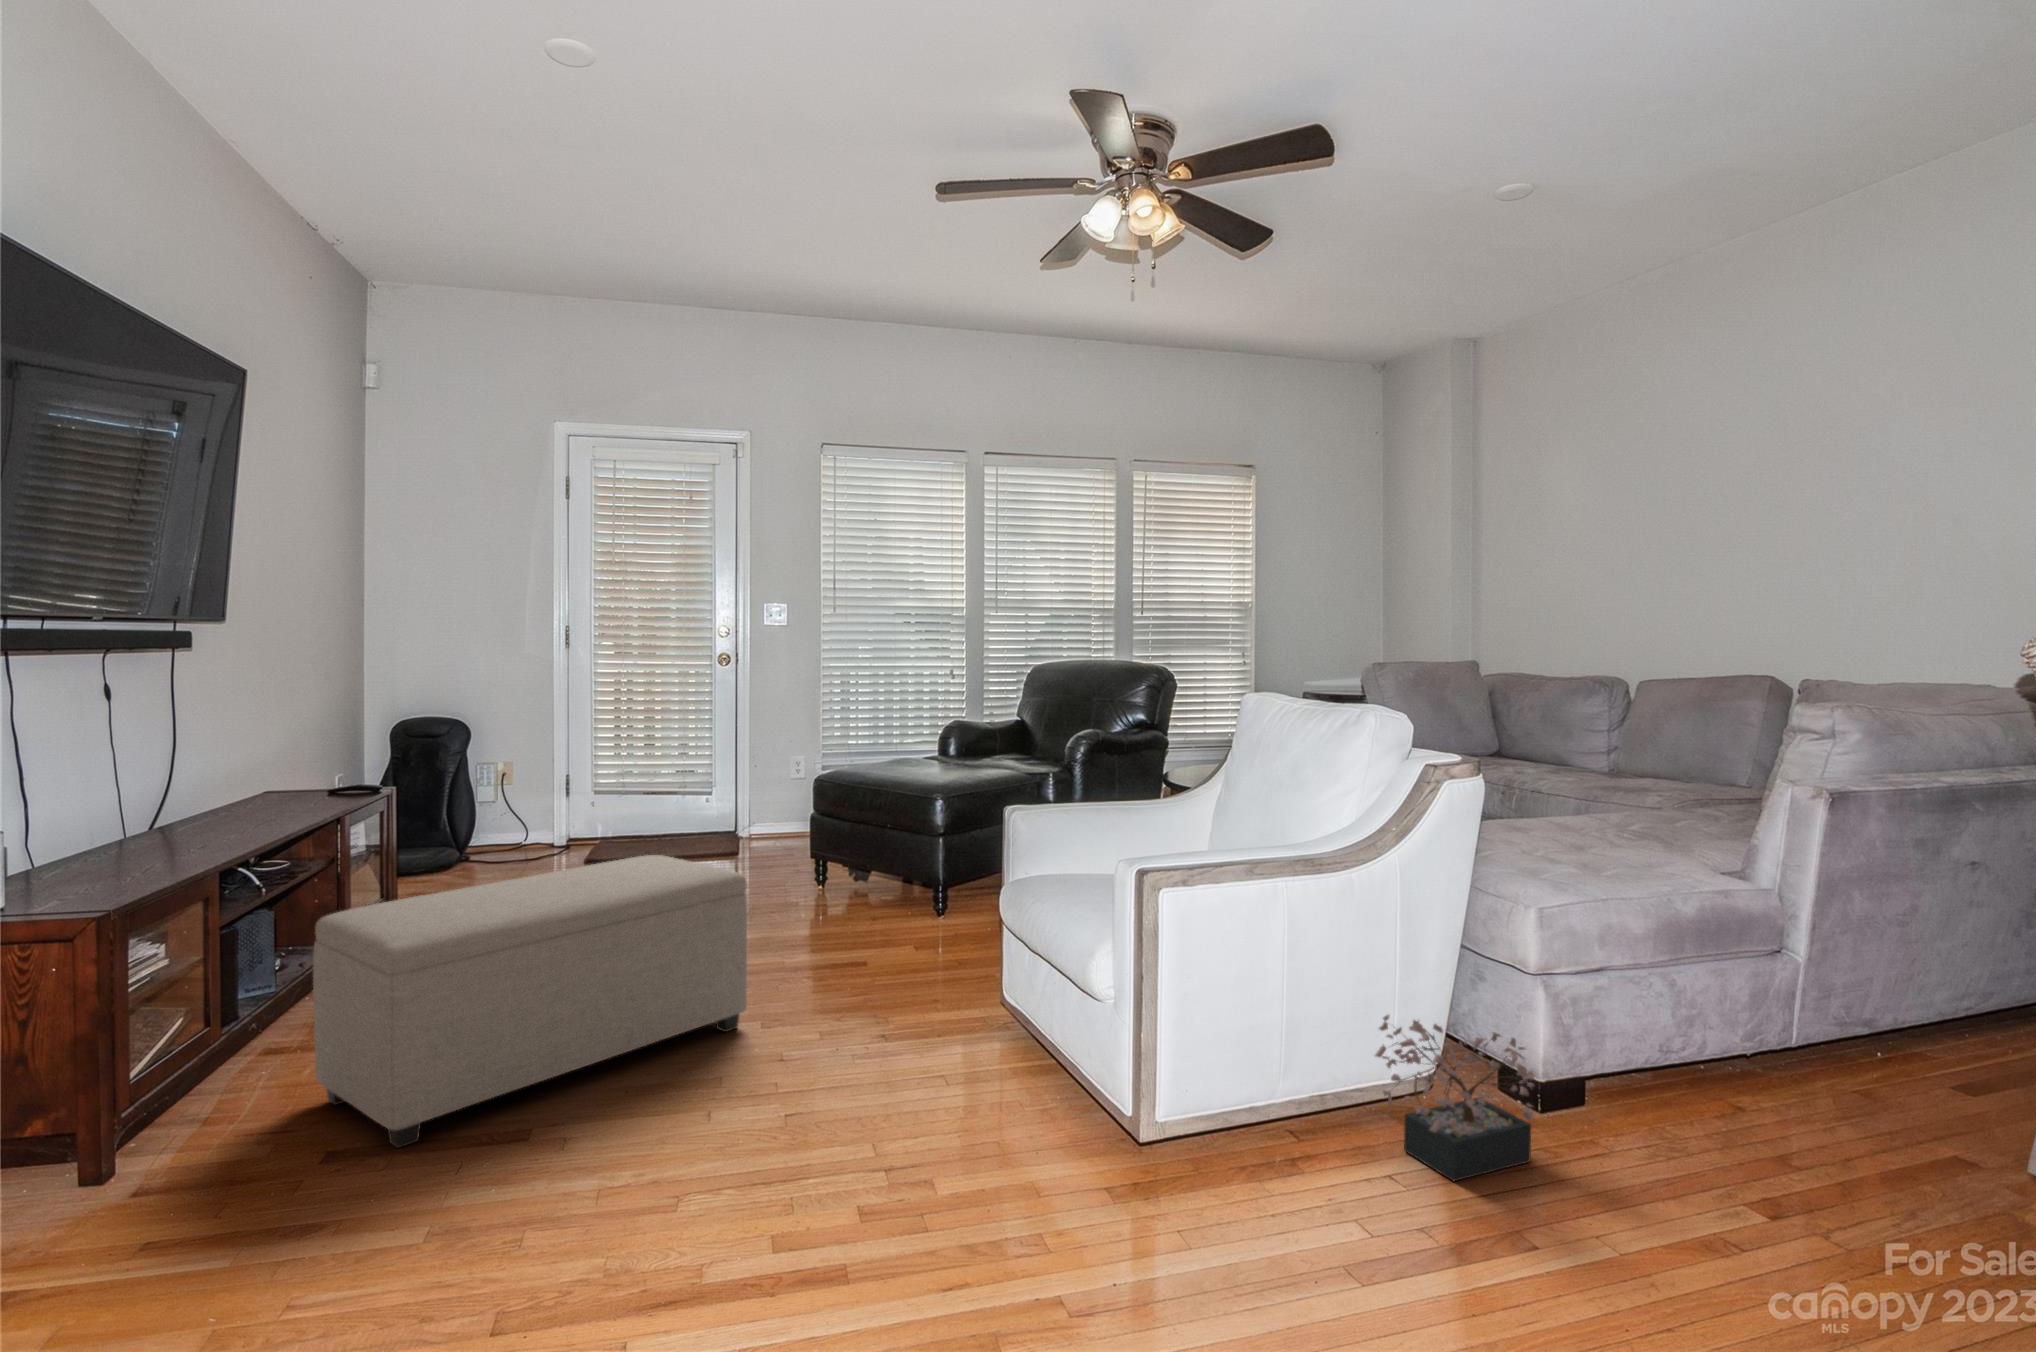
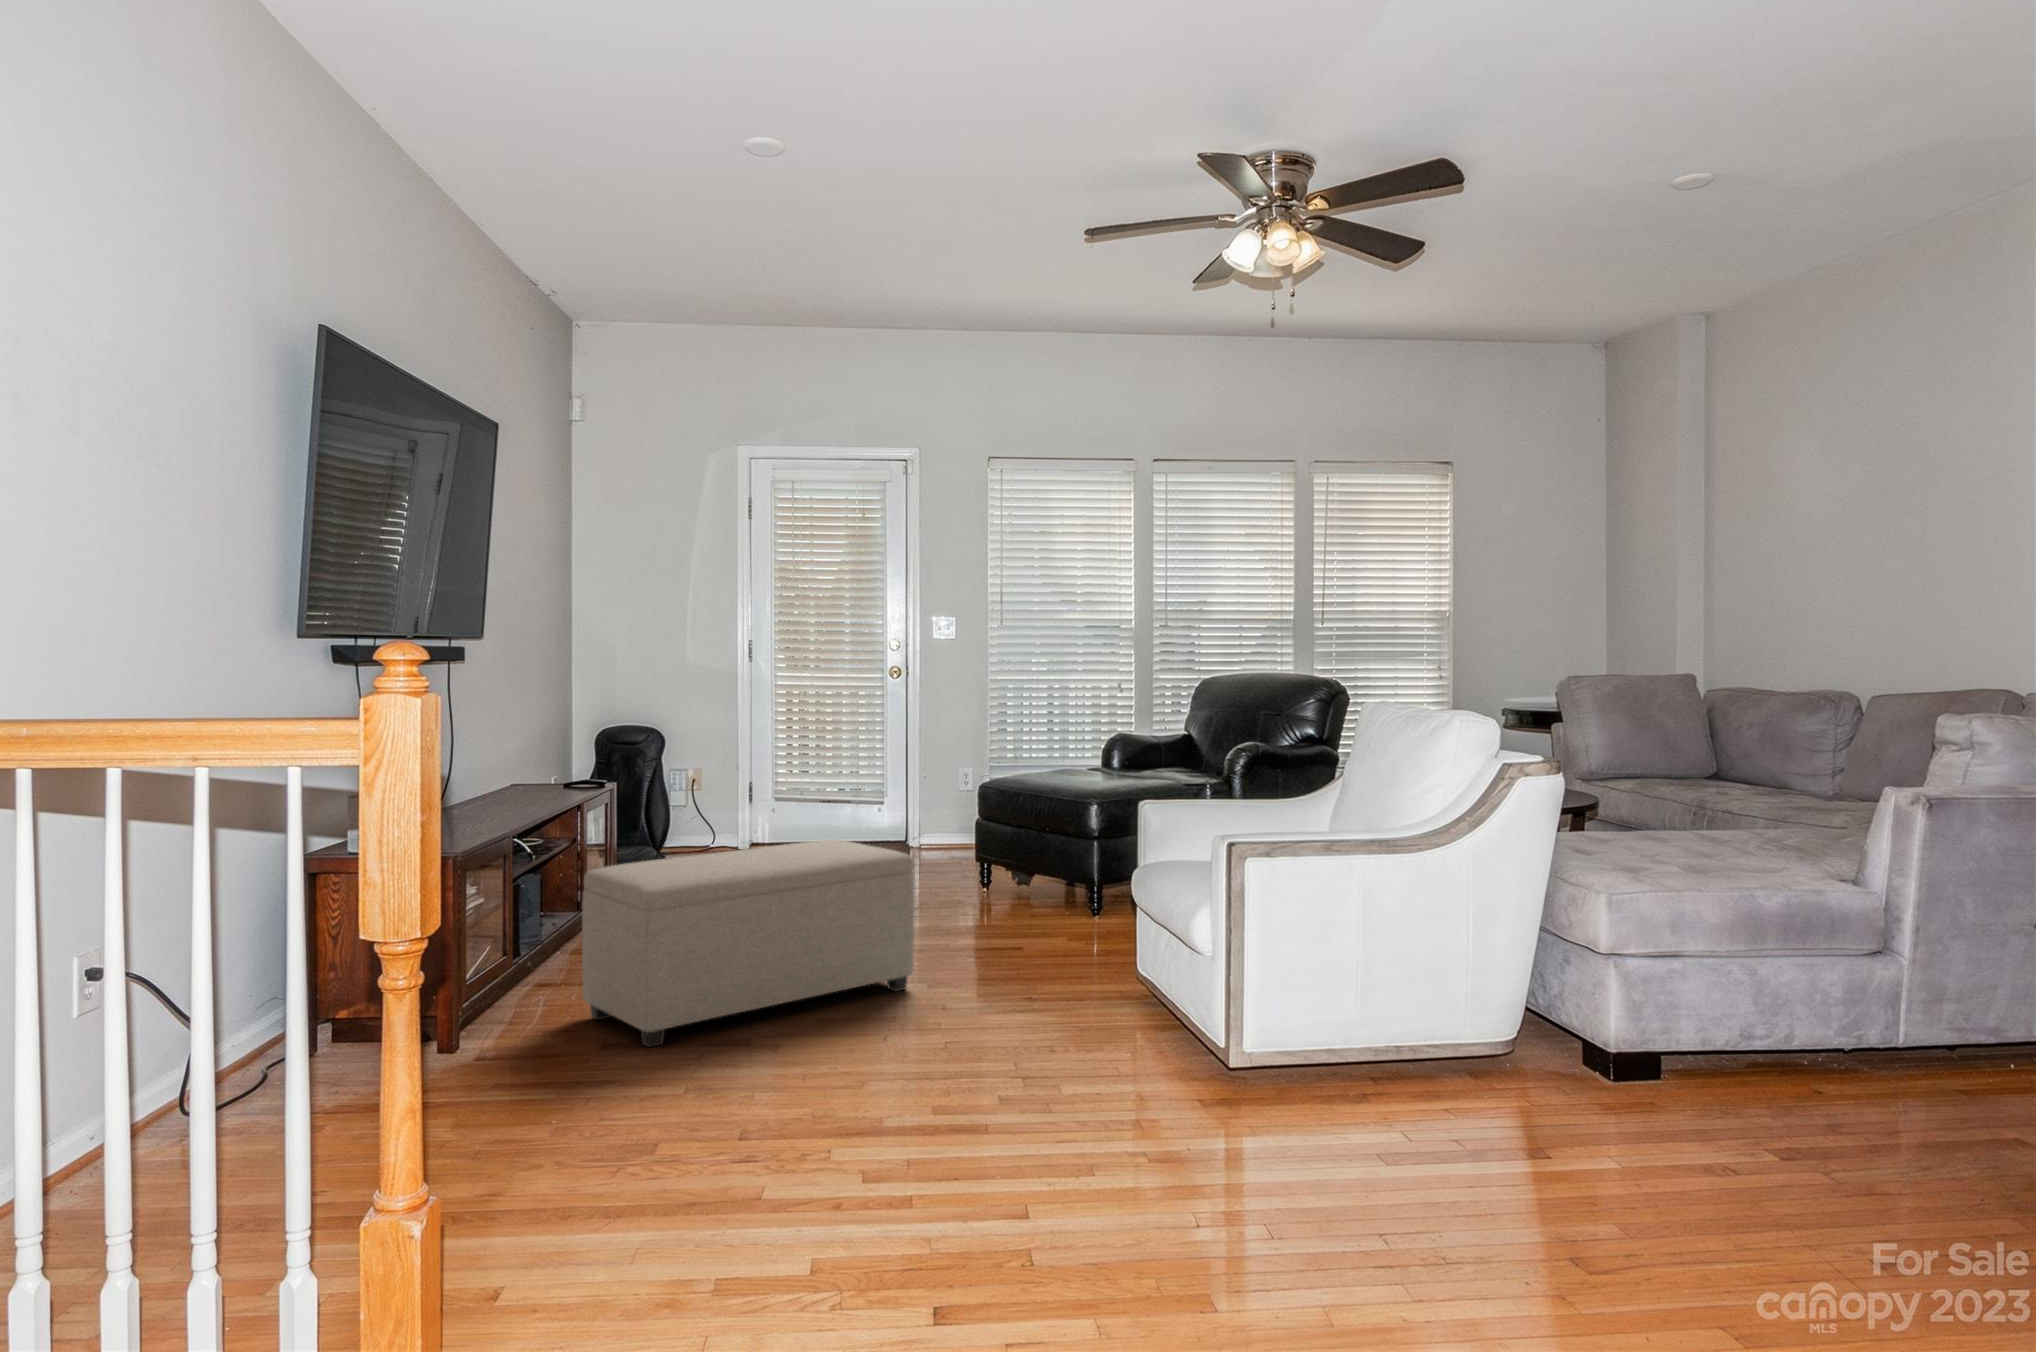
decorative plant: present [1375,1015,1534,1181] -> none [1441,975,1593,1118]

